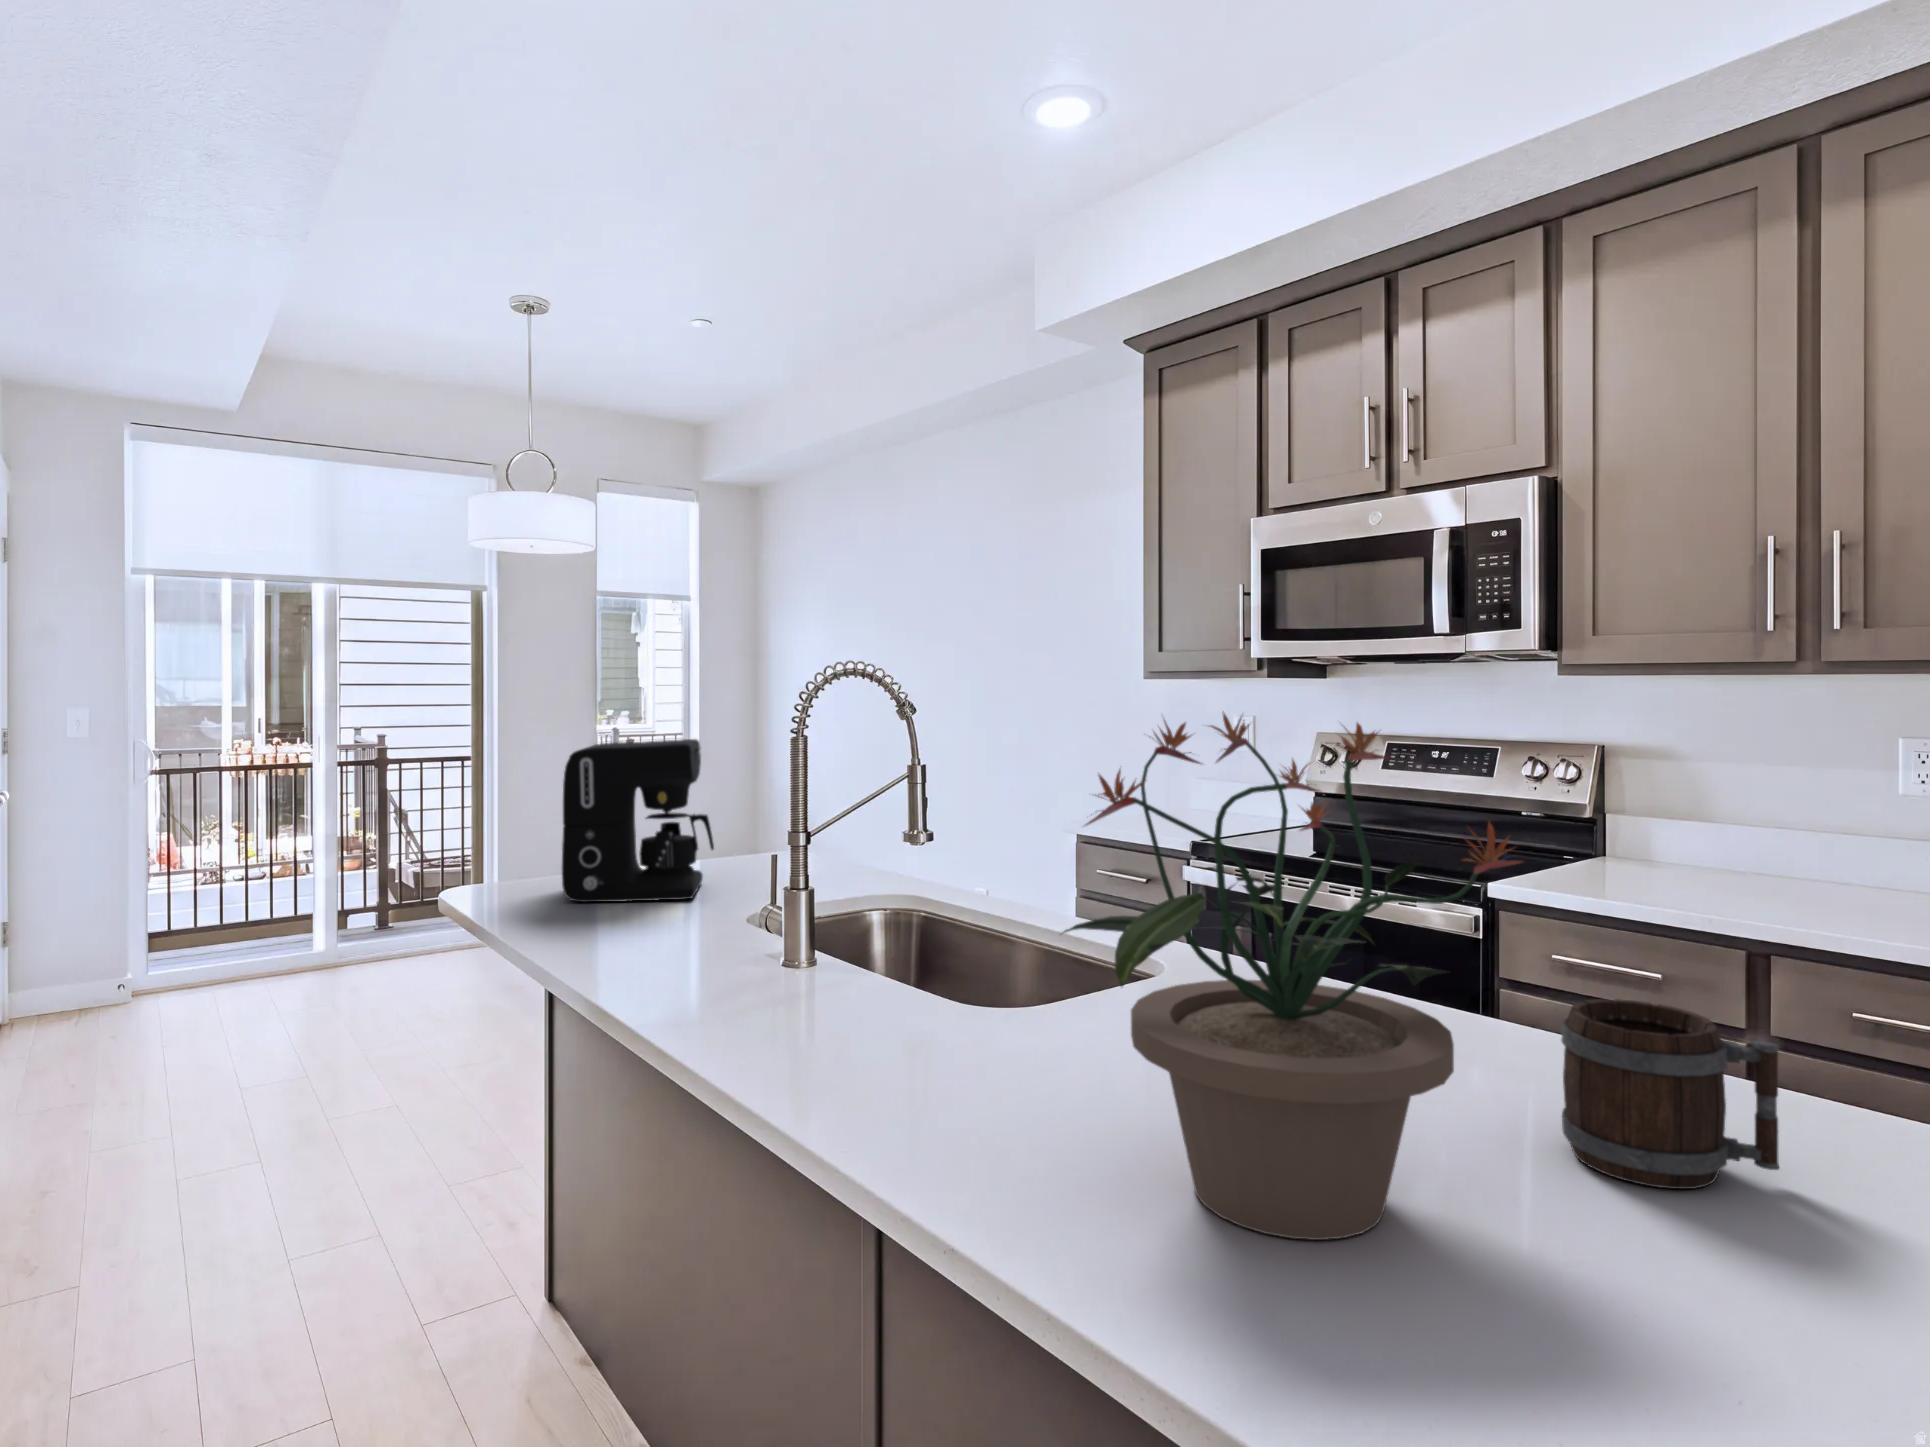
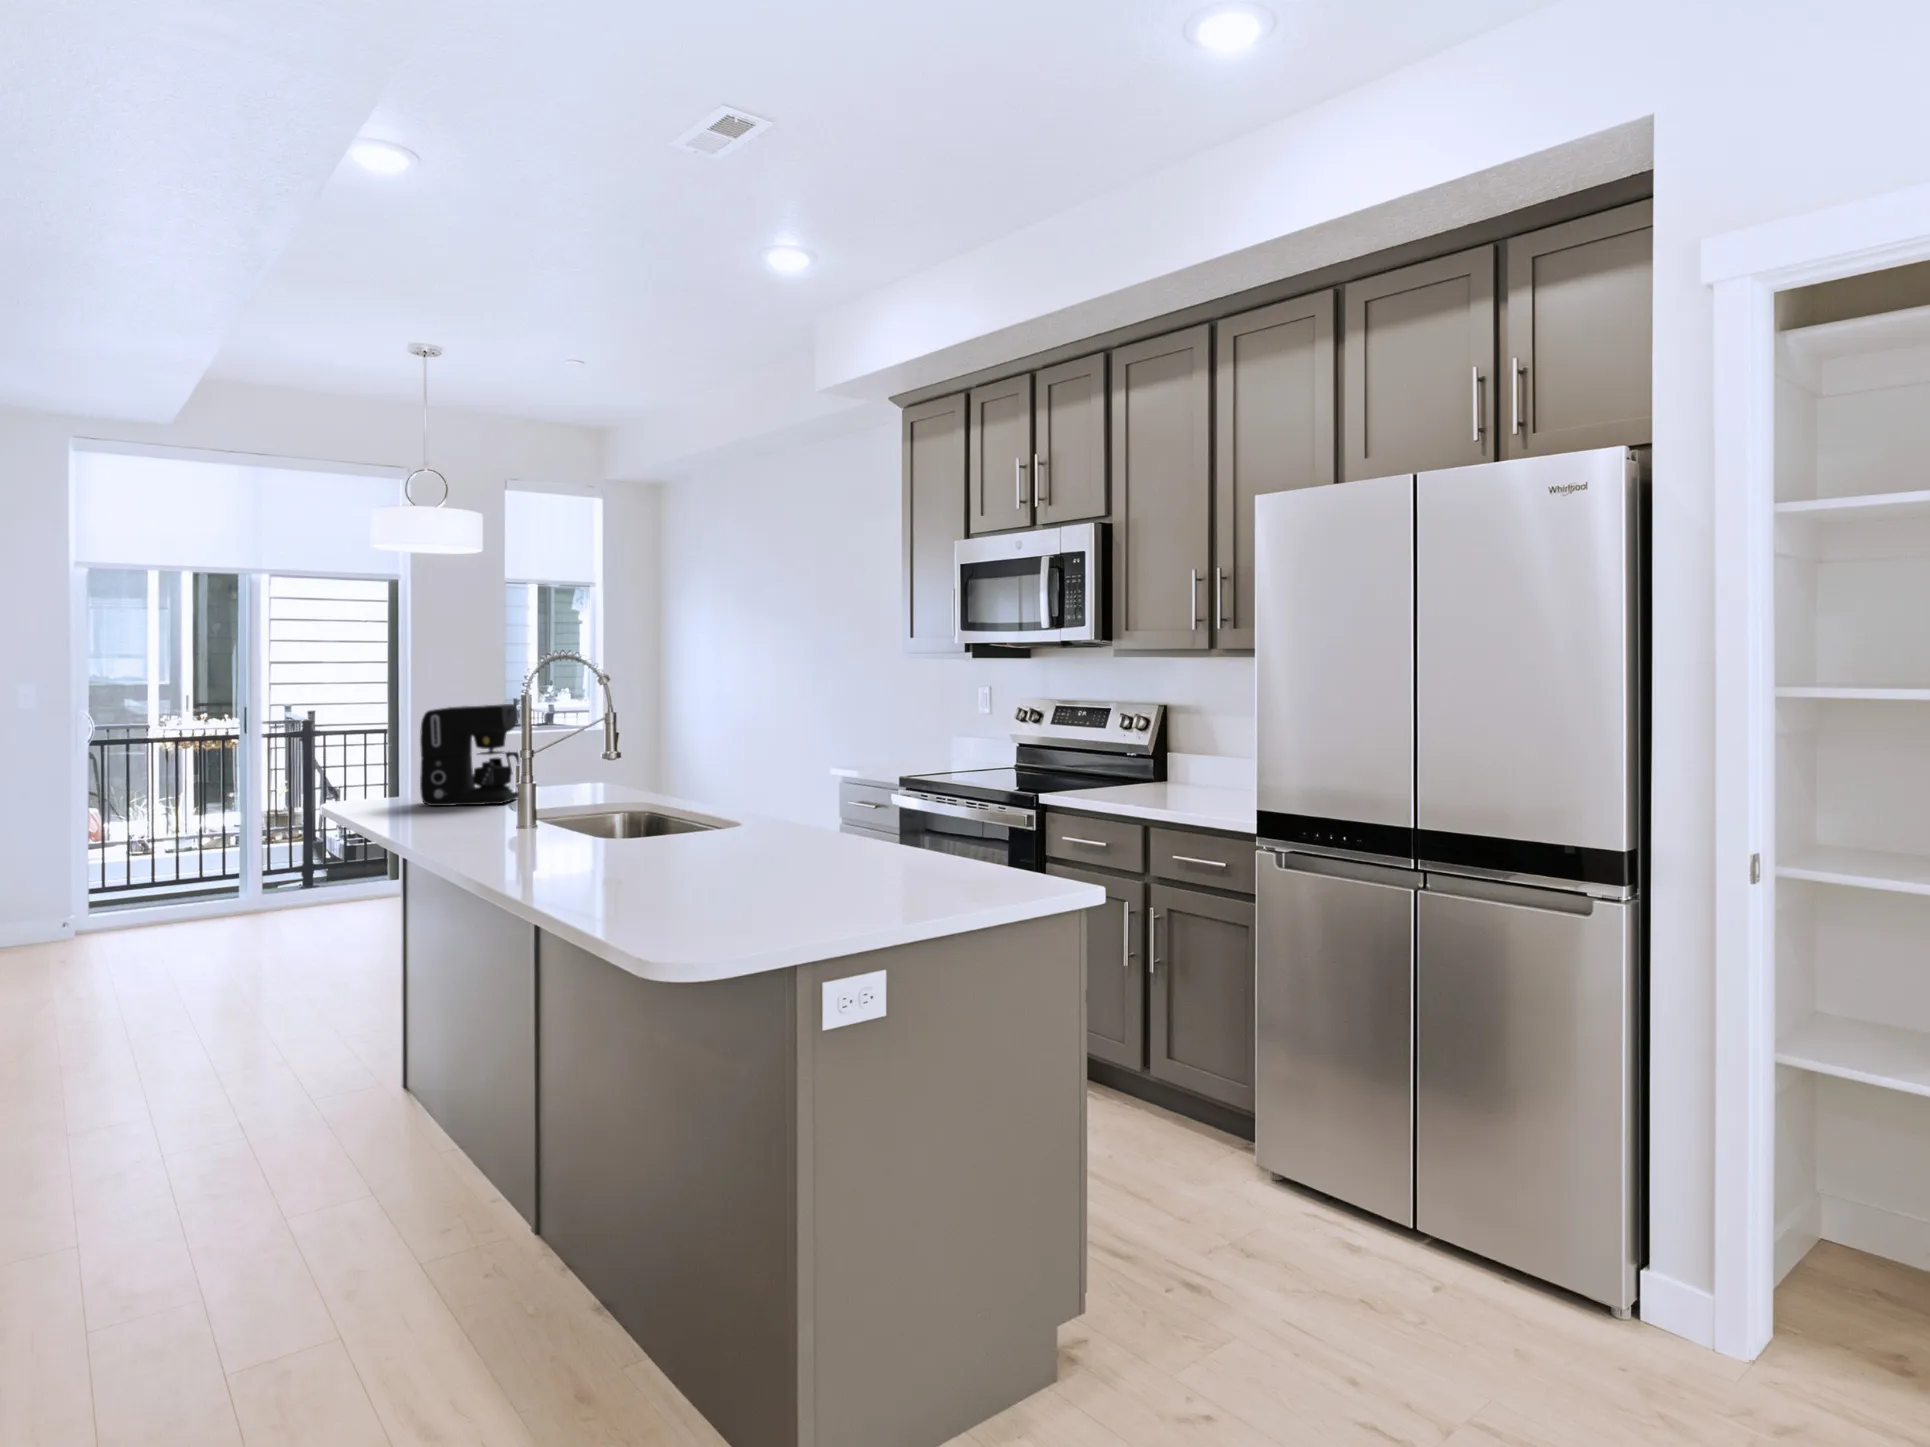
potted plant: present [1063,711,1521,1240] -> none [569,679,722,865]
mug: present [1561,999,1779,1189] -> none [781,795,848,857]

